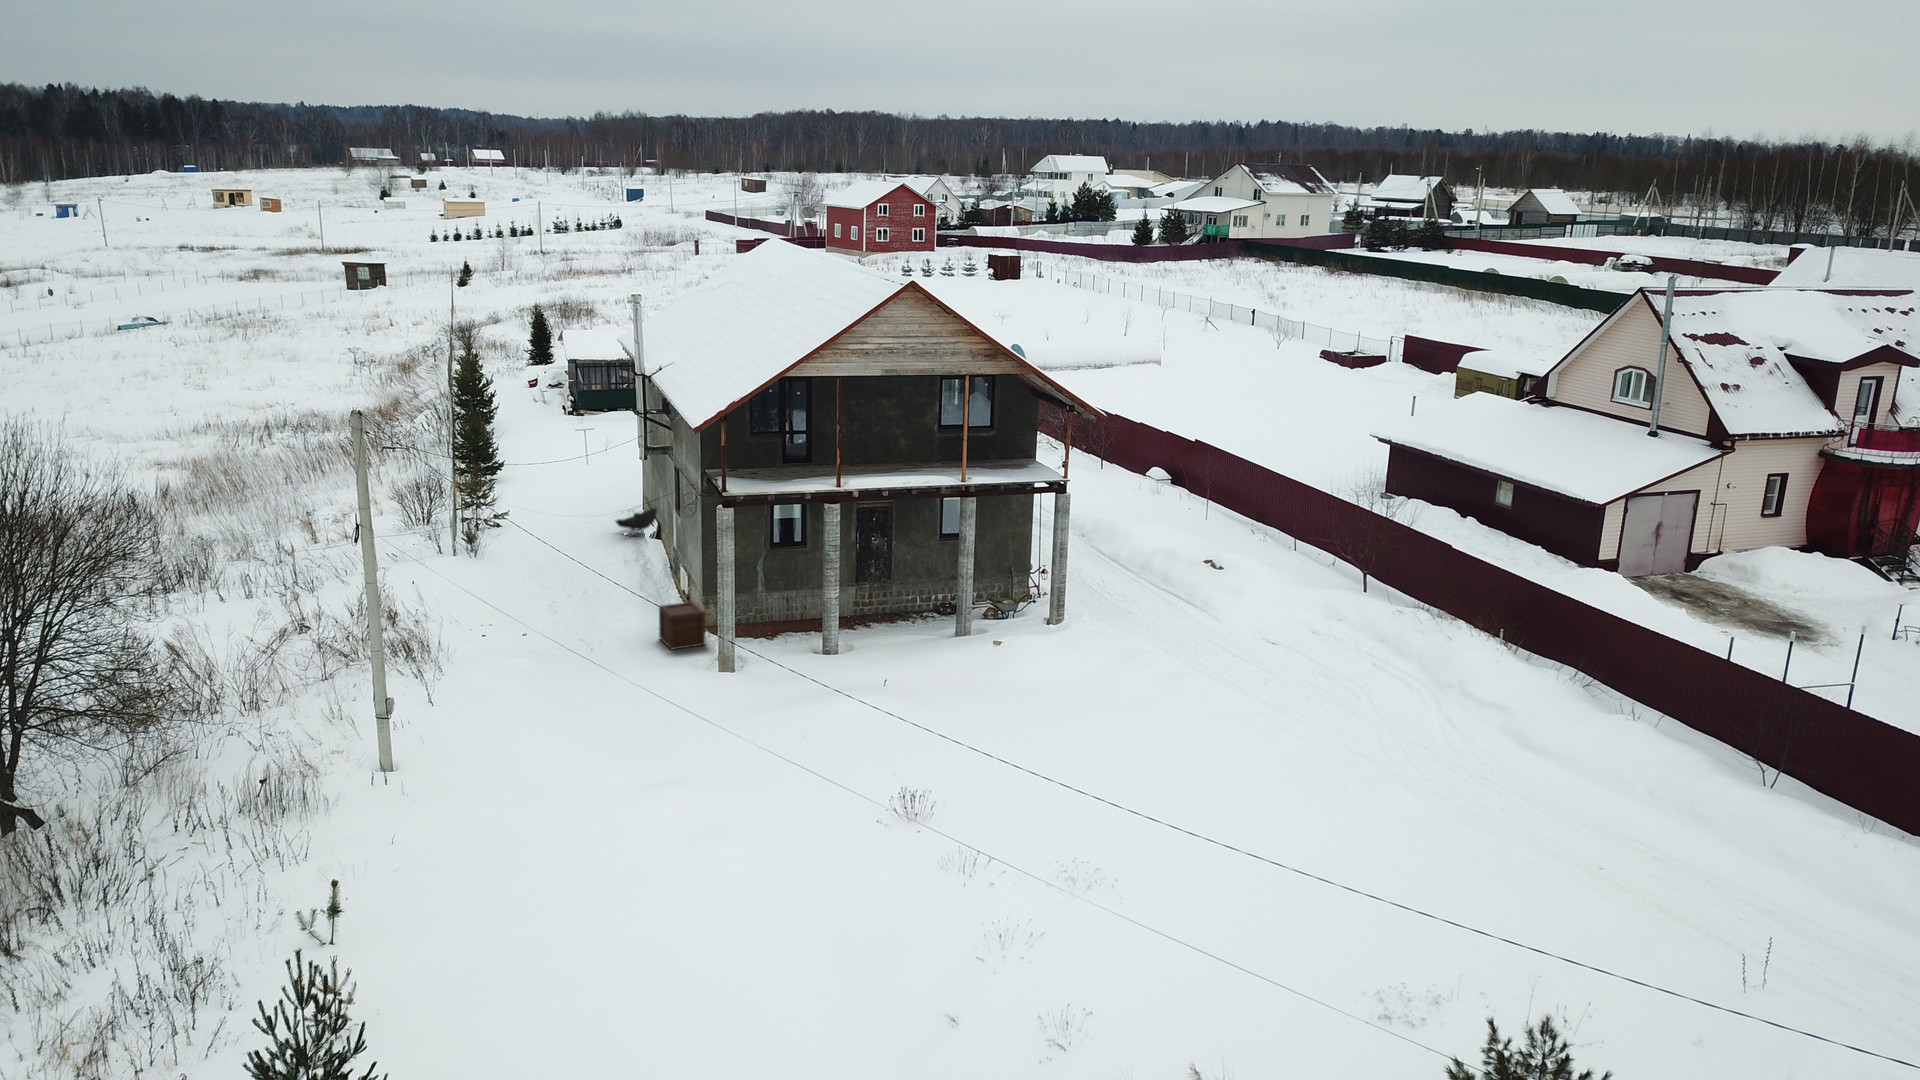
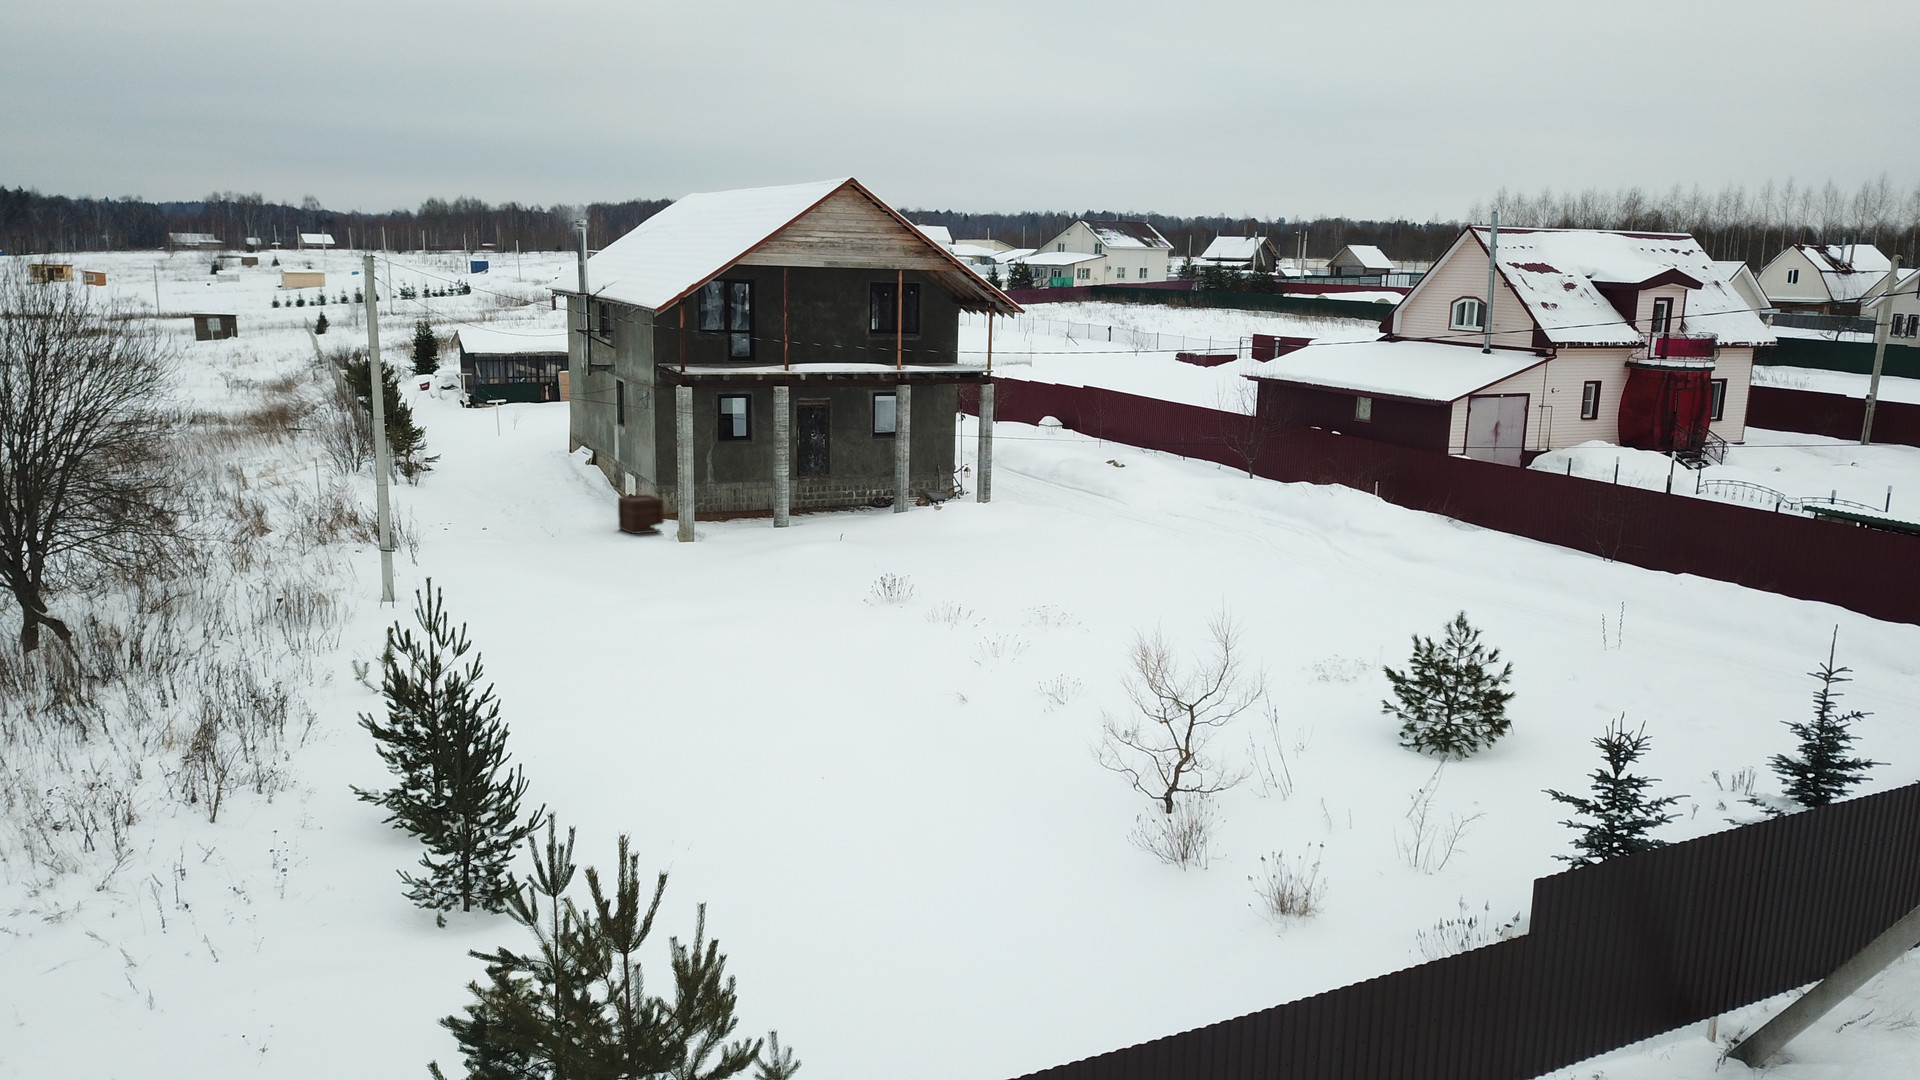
lounge chair: present [616,508,657,535] -> none [551,443,591,473]

